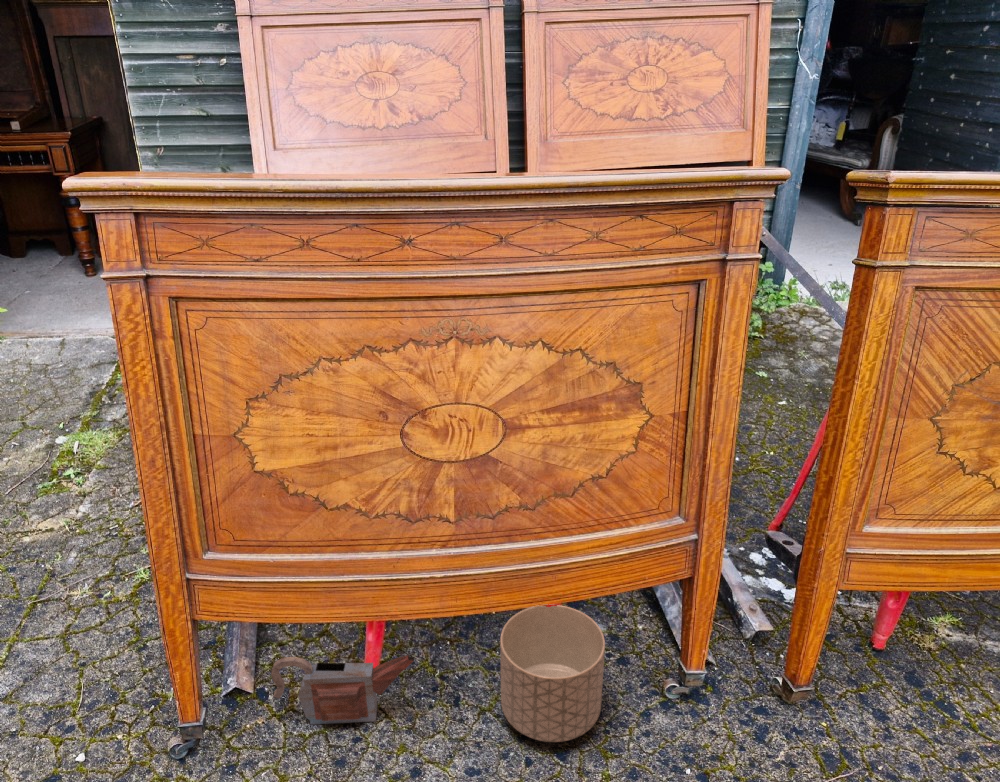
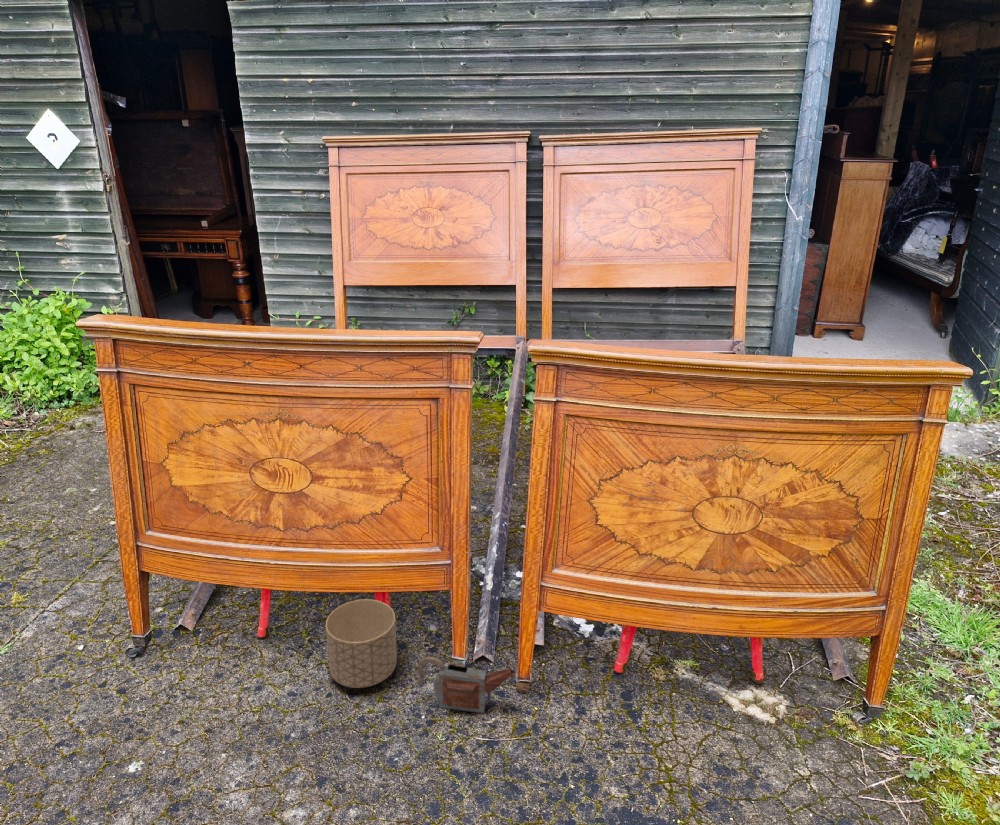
watering can: present [271,655,414,725] -> present [417,657,515,713]

